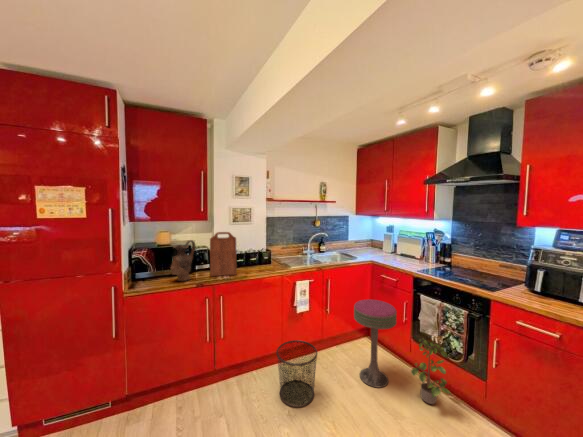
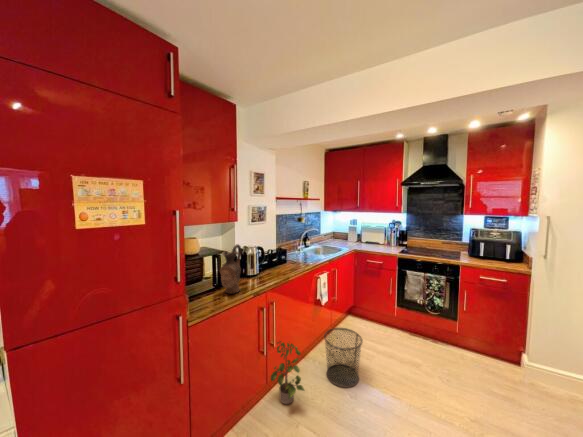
cutting board: present [210,232,237,276] -> none [253,233,277,282]
bar stool: present [354,299,397,387] -> none [366,281,401,350]
potted plant: present [411,339,451,404] -> present [271,341,304,404]

